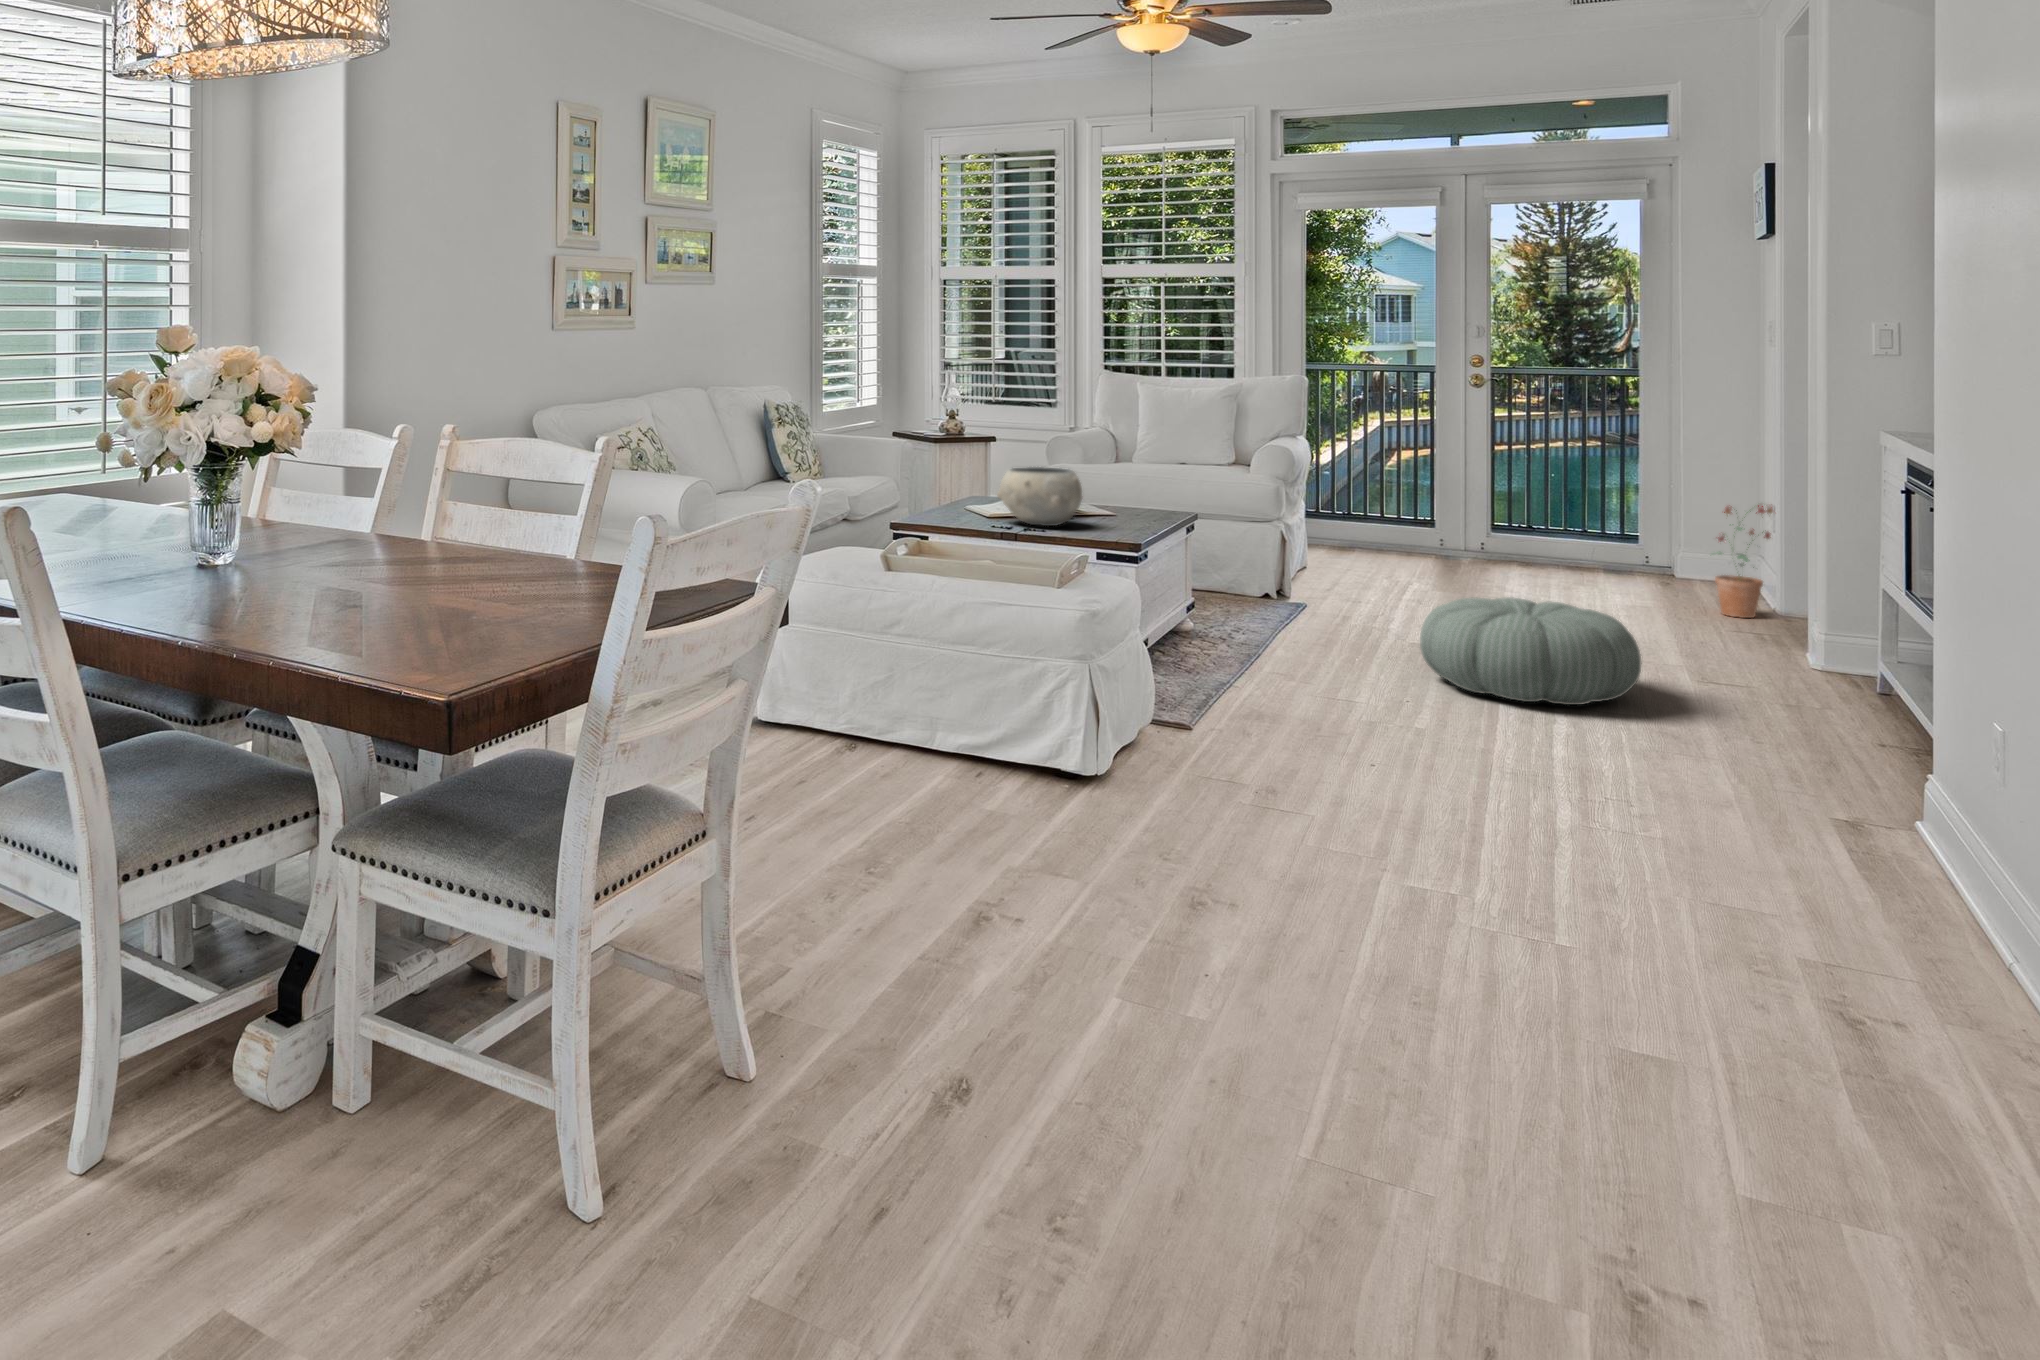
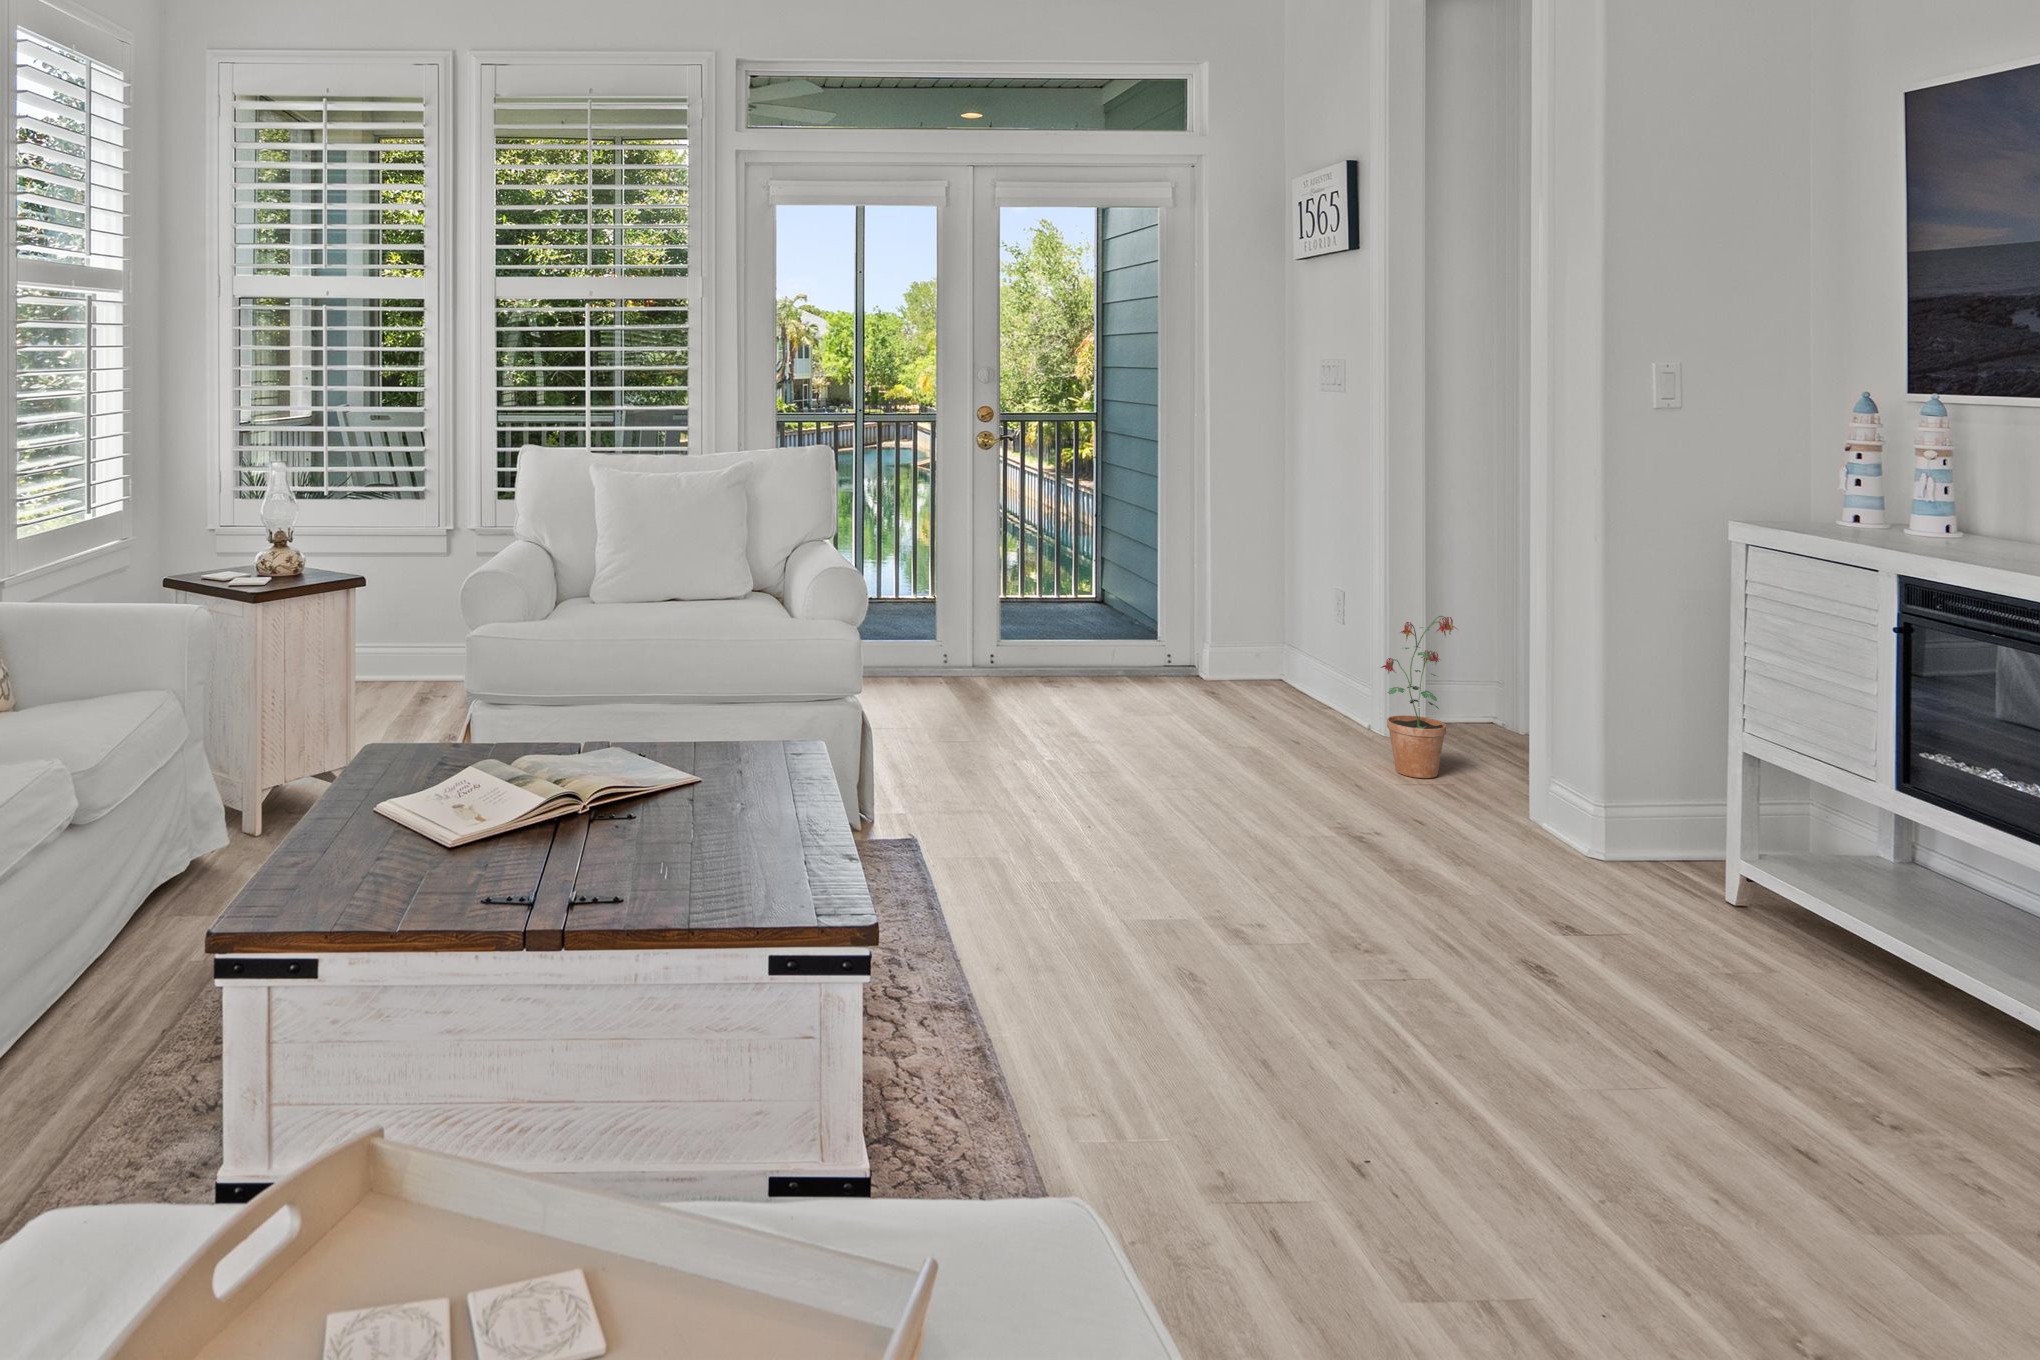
ceramic bowl: present [997,467,1082,526] -> none [517,730,724,900]
pouf: present [1420,597,1641,705] -> none [1383,906,1836,1201]

